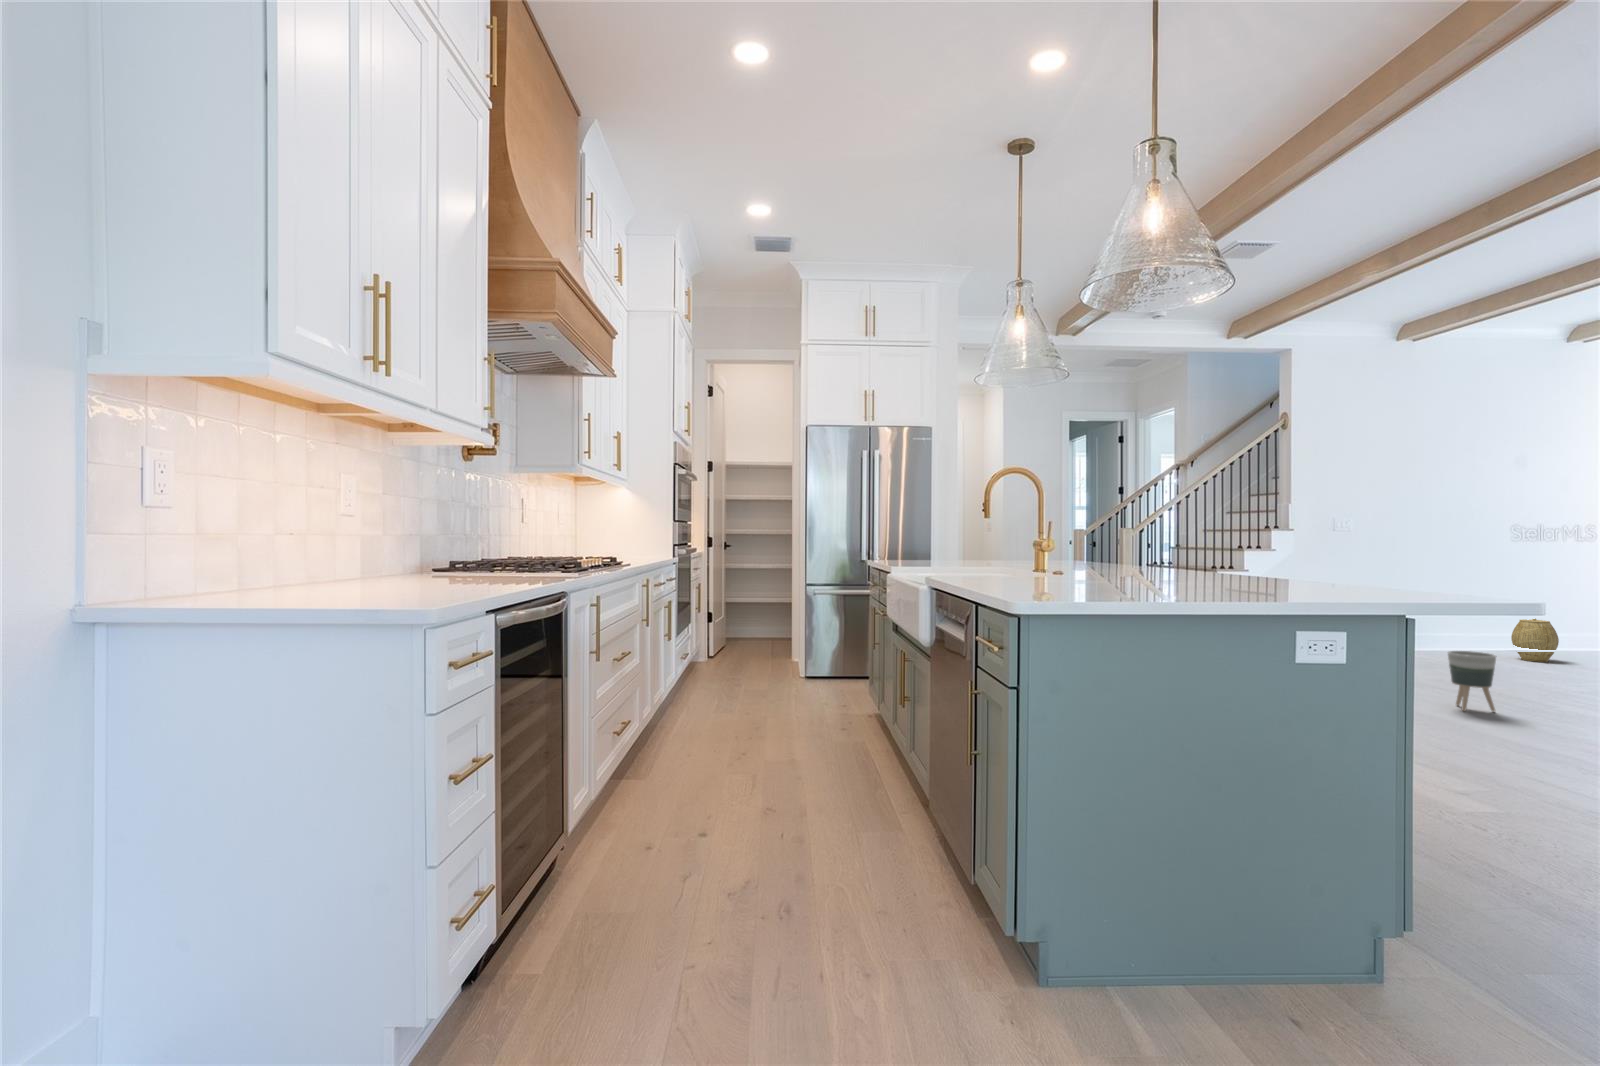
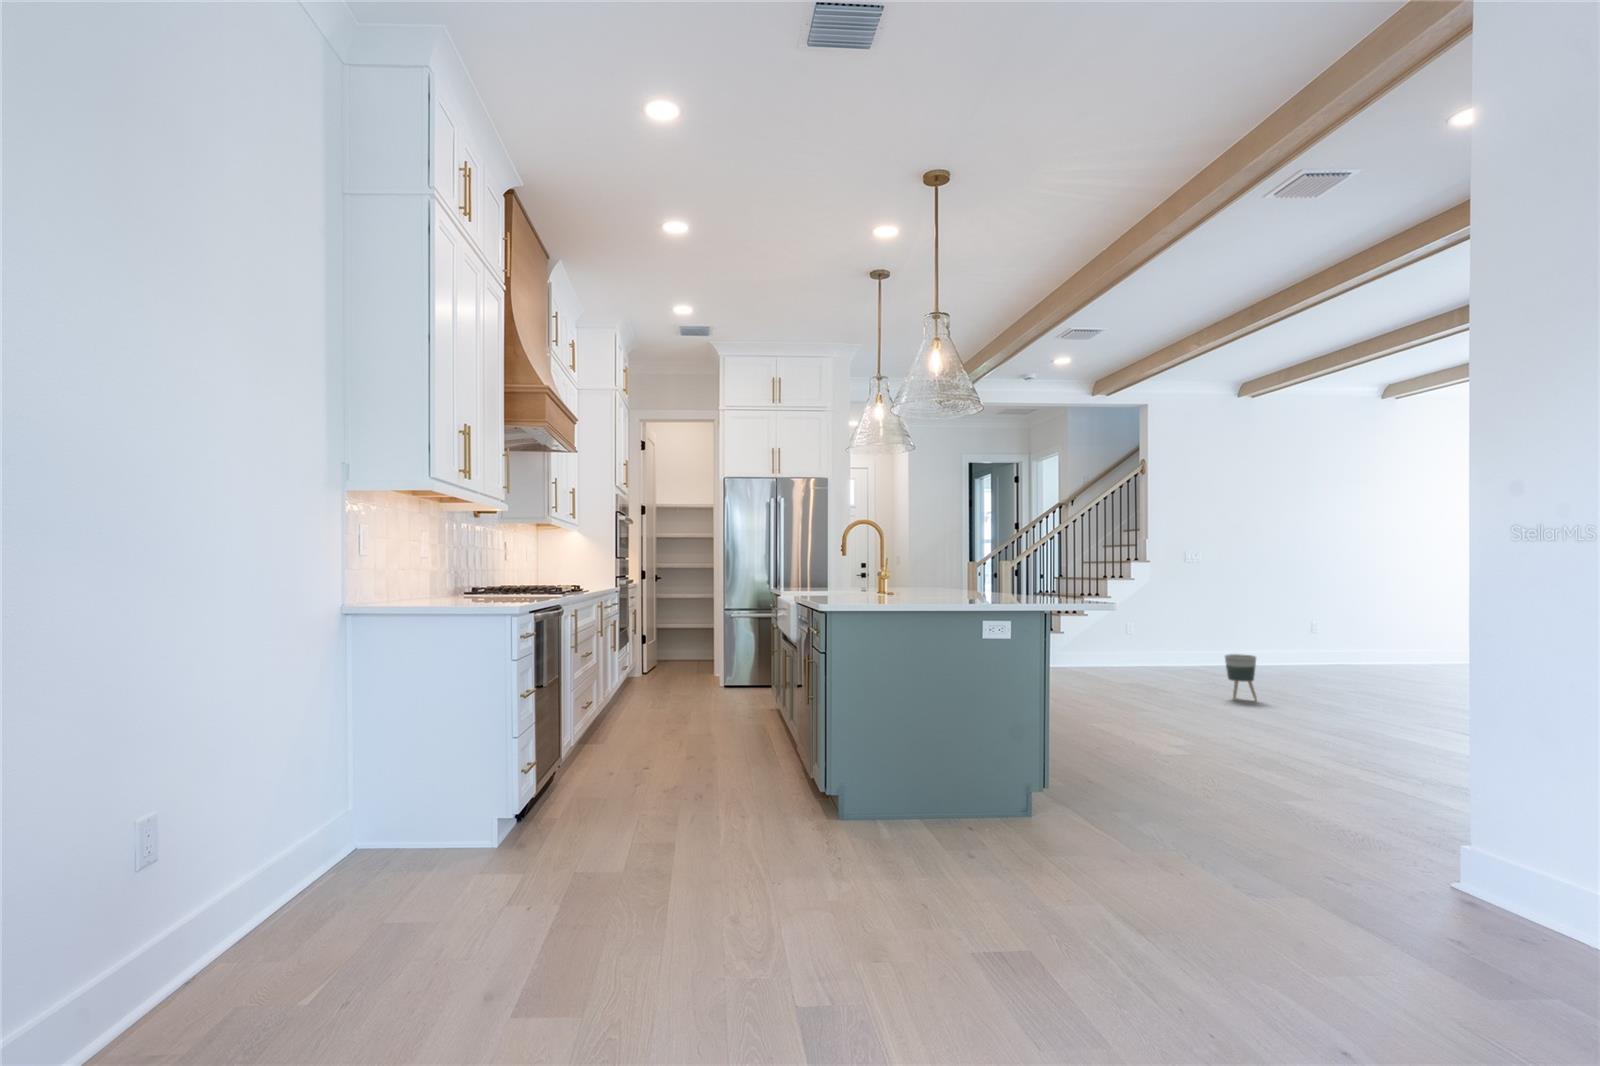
woven basket: present [1511,619,1559,662] -> none [1321,633,1354,669]

